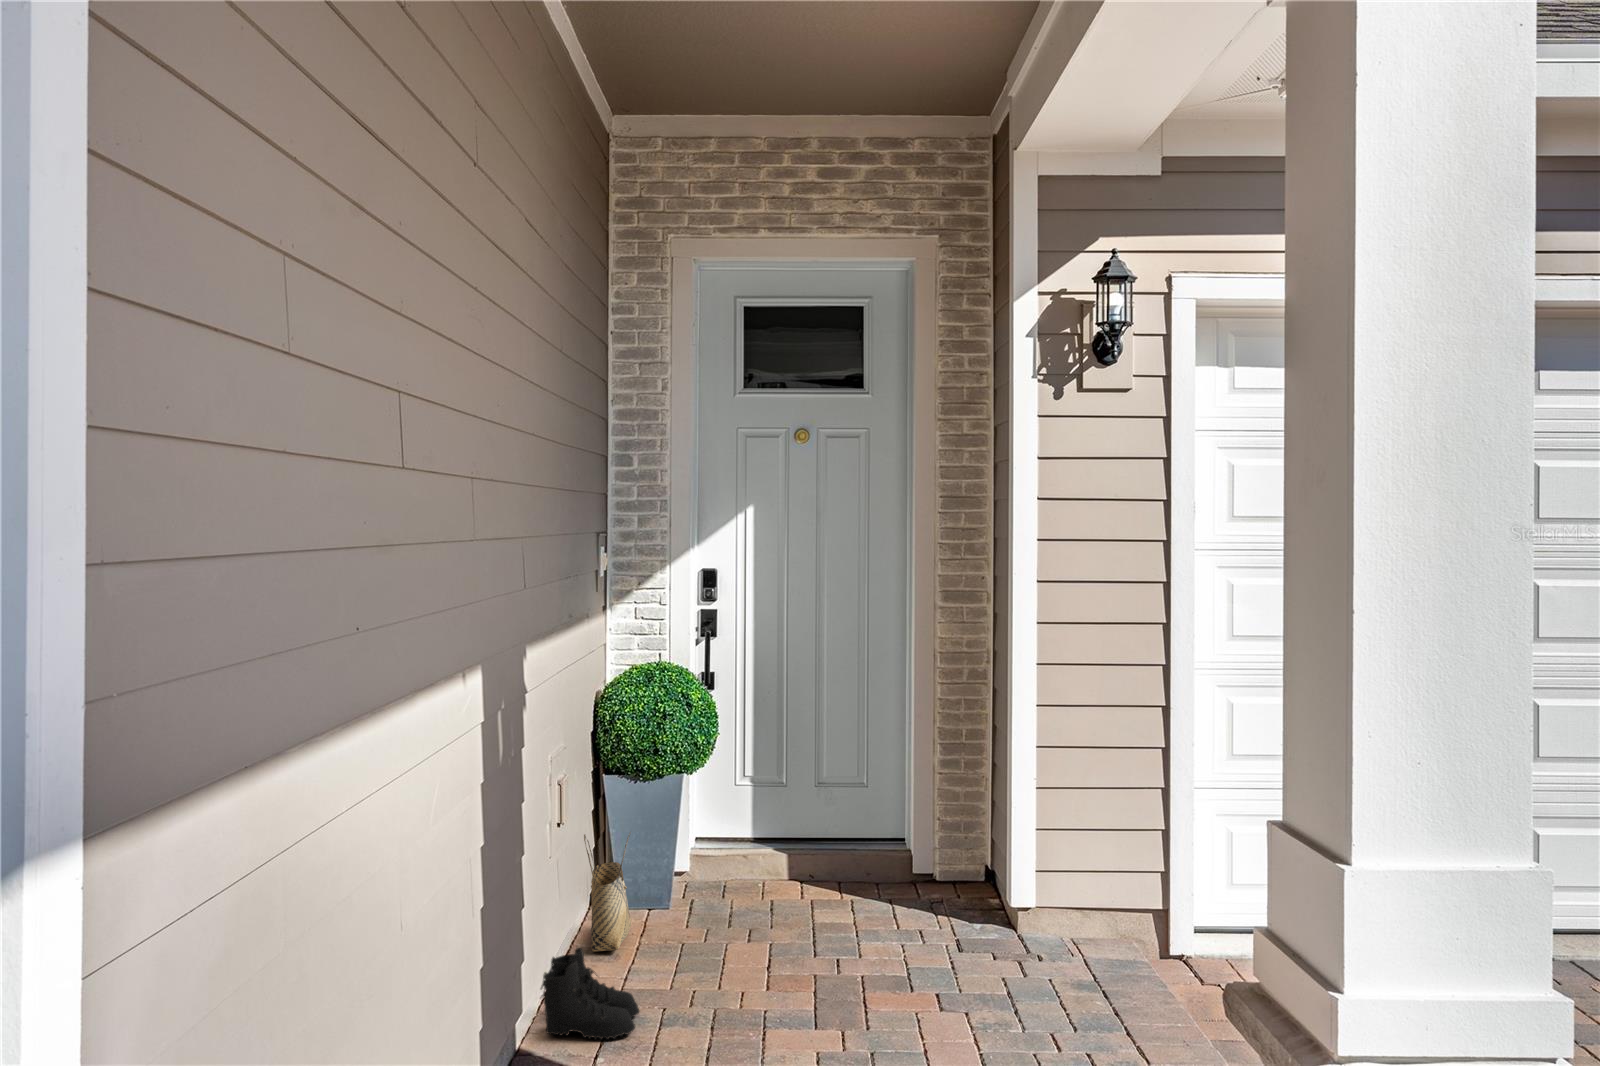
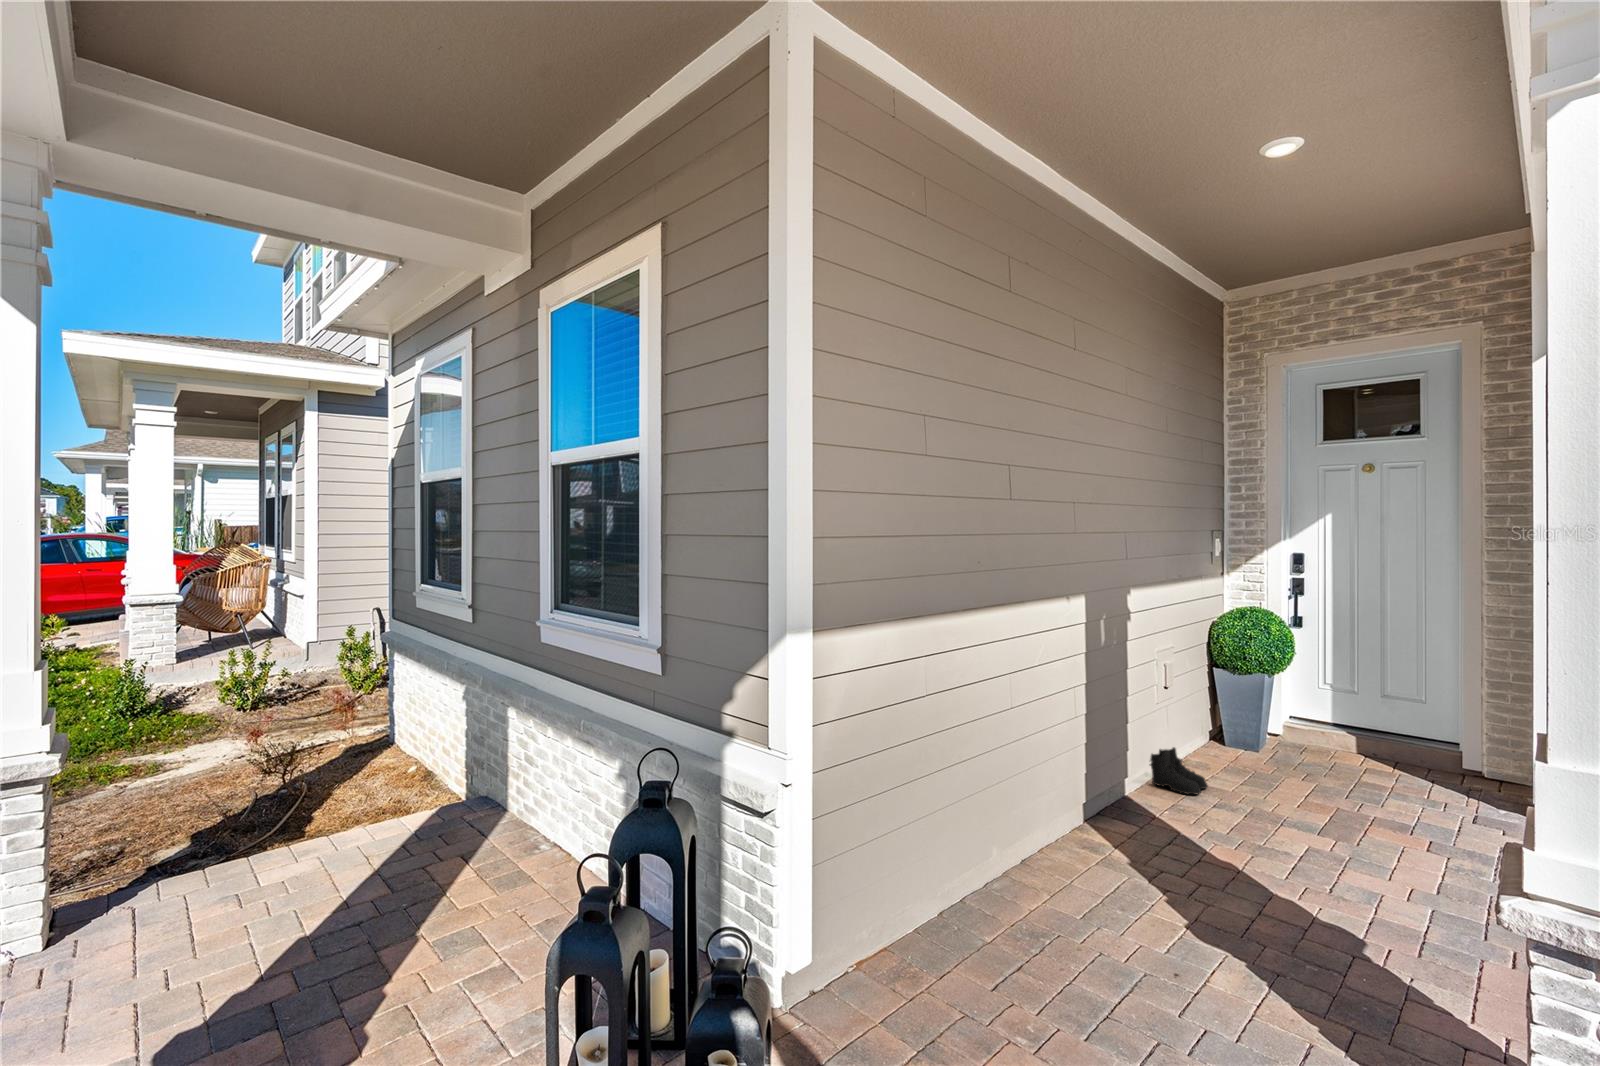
woven basket: present [584,832,631,952] -> none [1193,695,1226,760]

